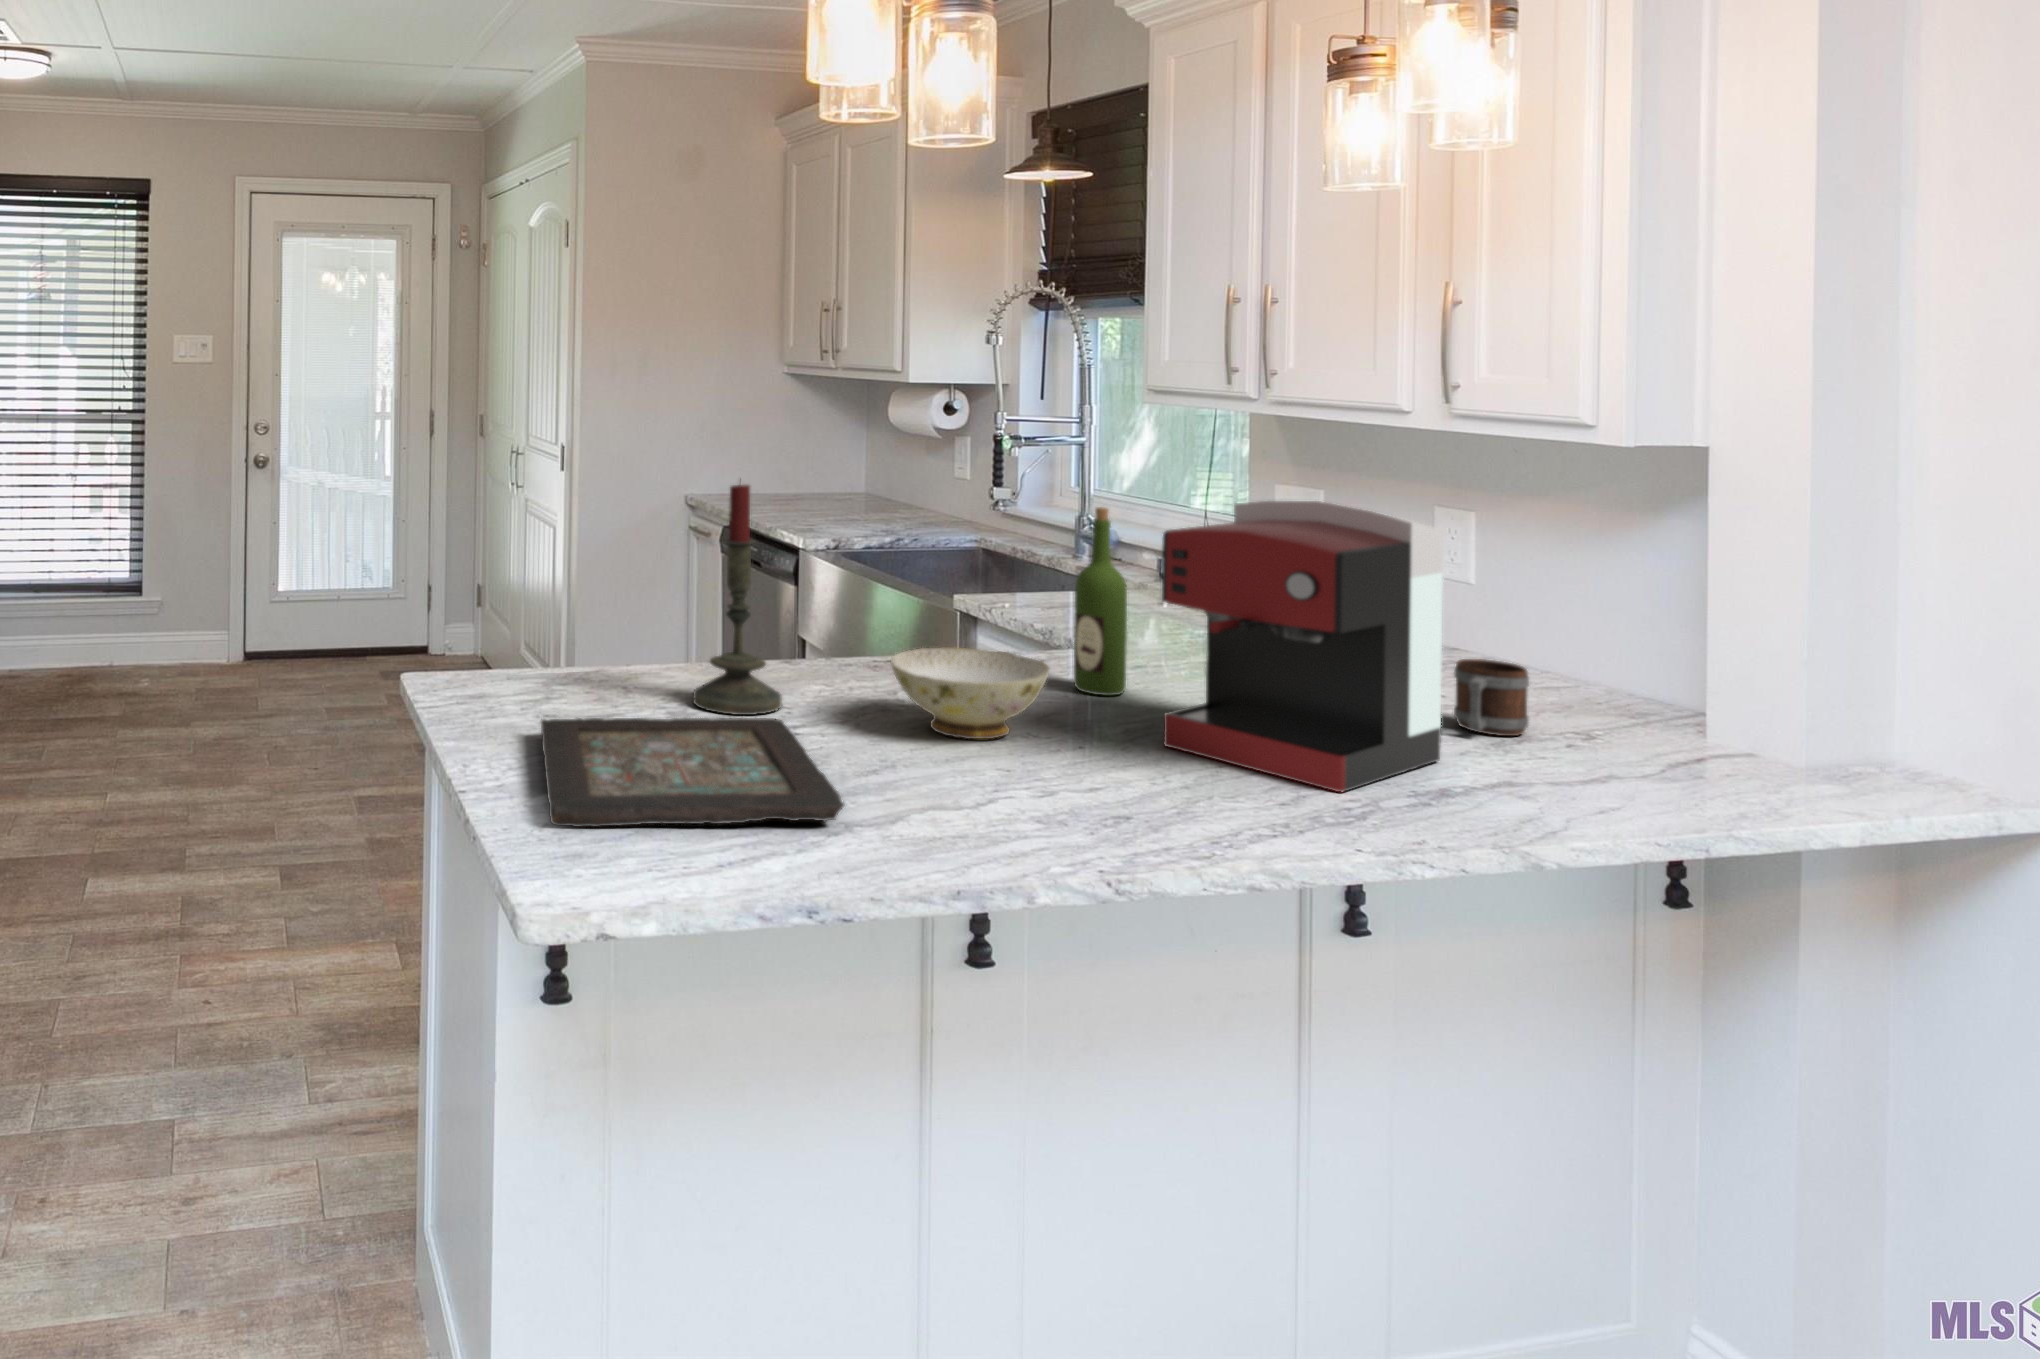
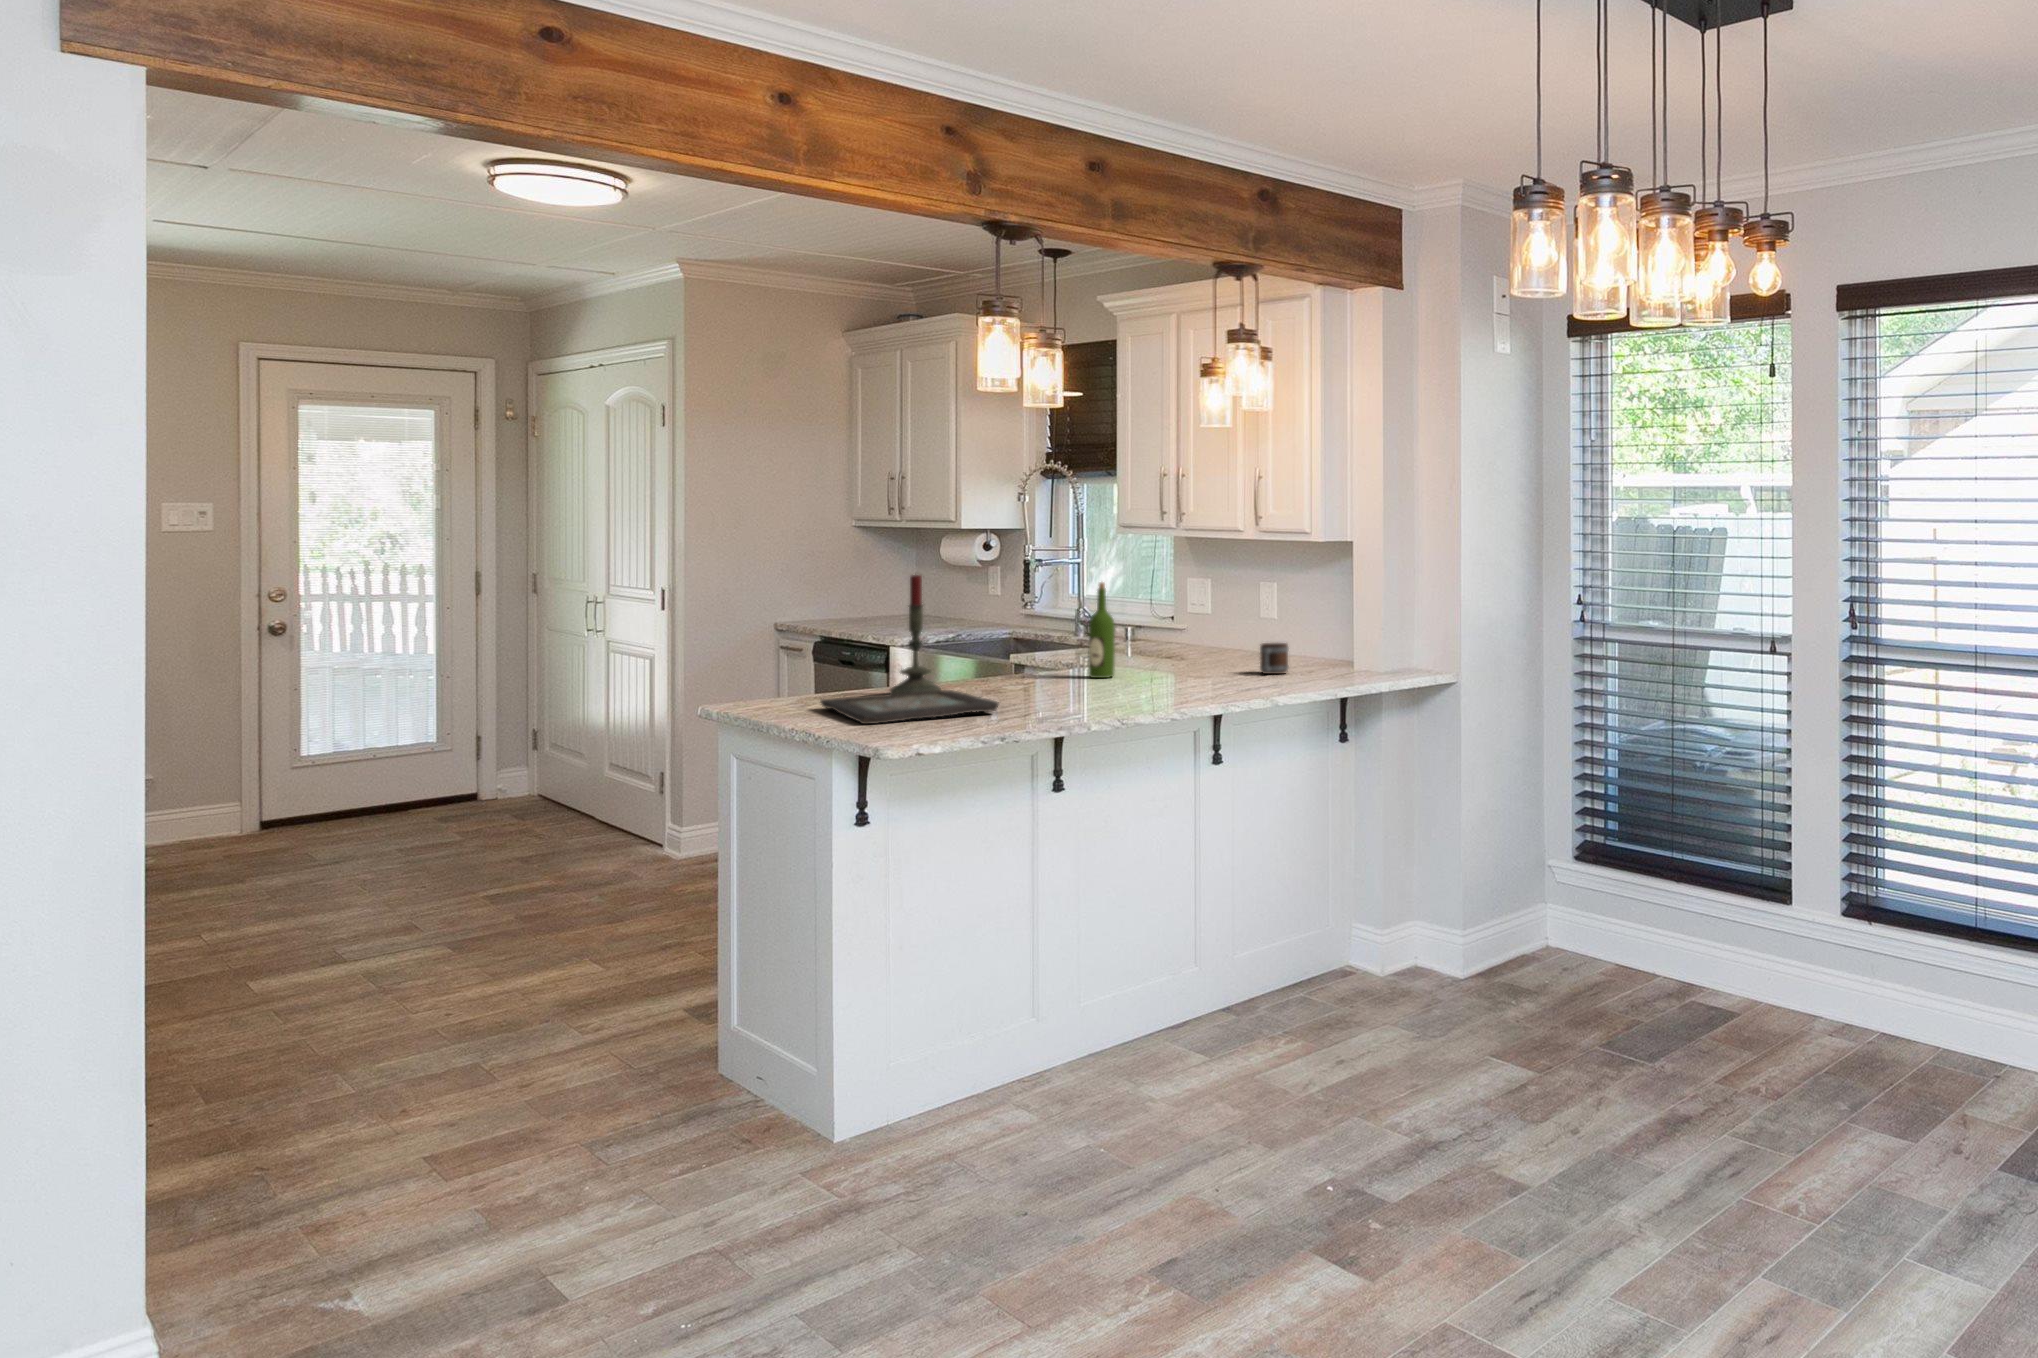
coffee maker: present [1162,501,1443,792] -> none [1132,569,1250,691]
ceramic bowl: present [891,647,1049,739] -> none [1002,654,1081,693]

